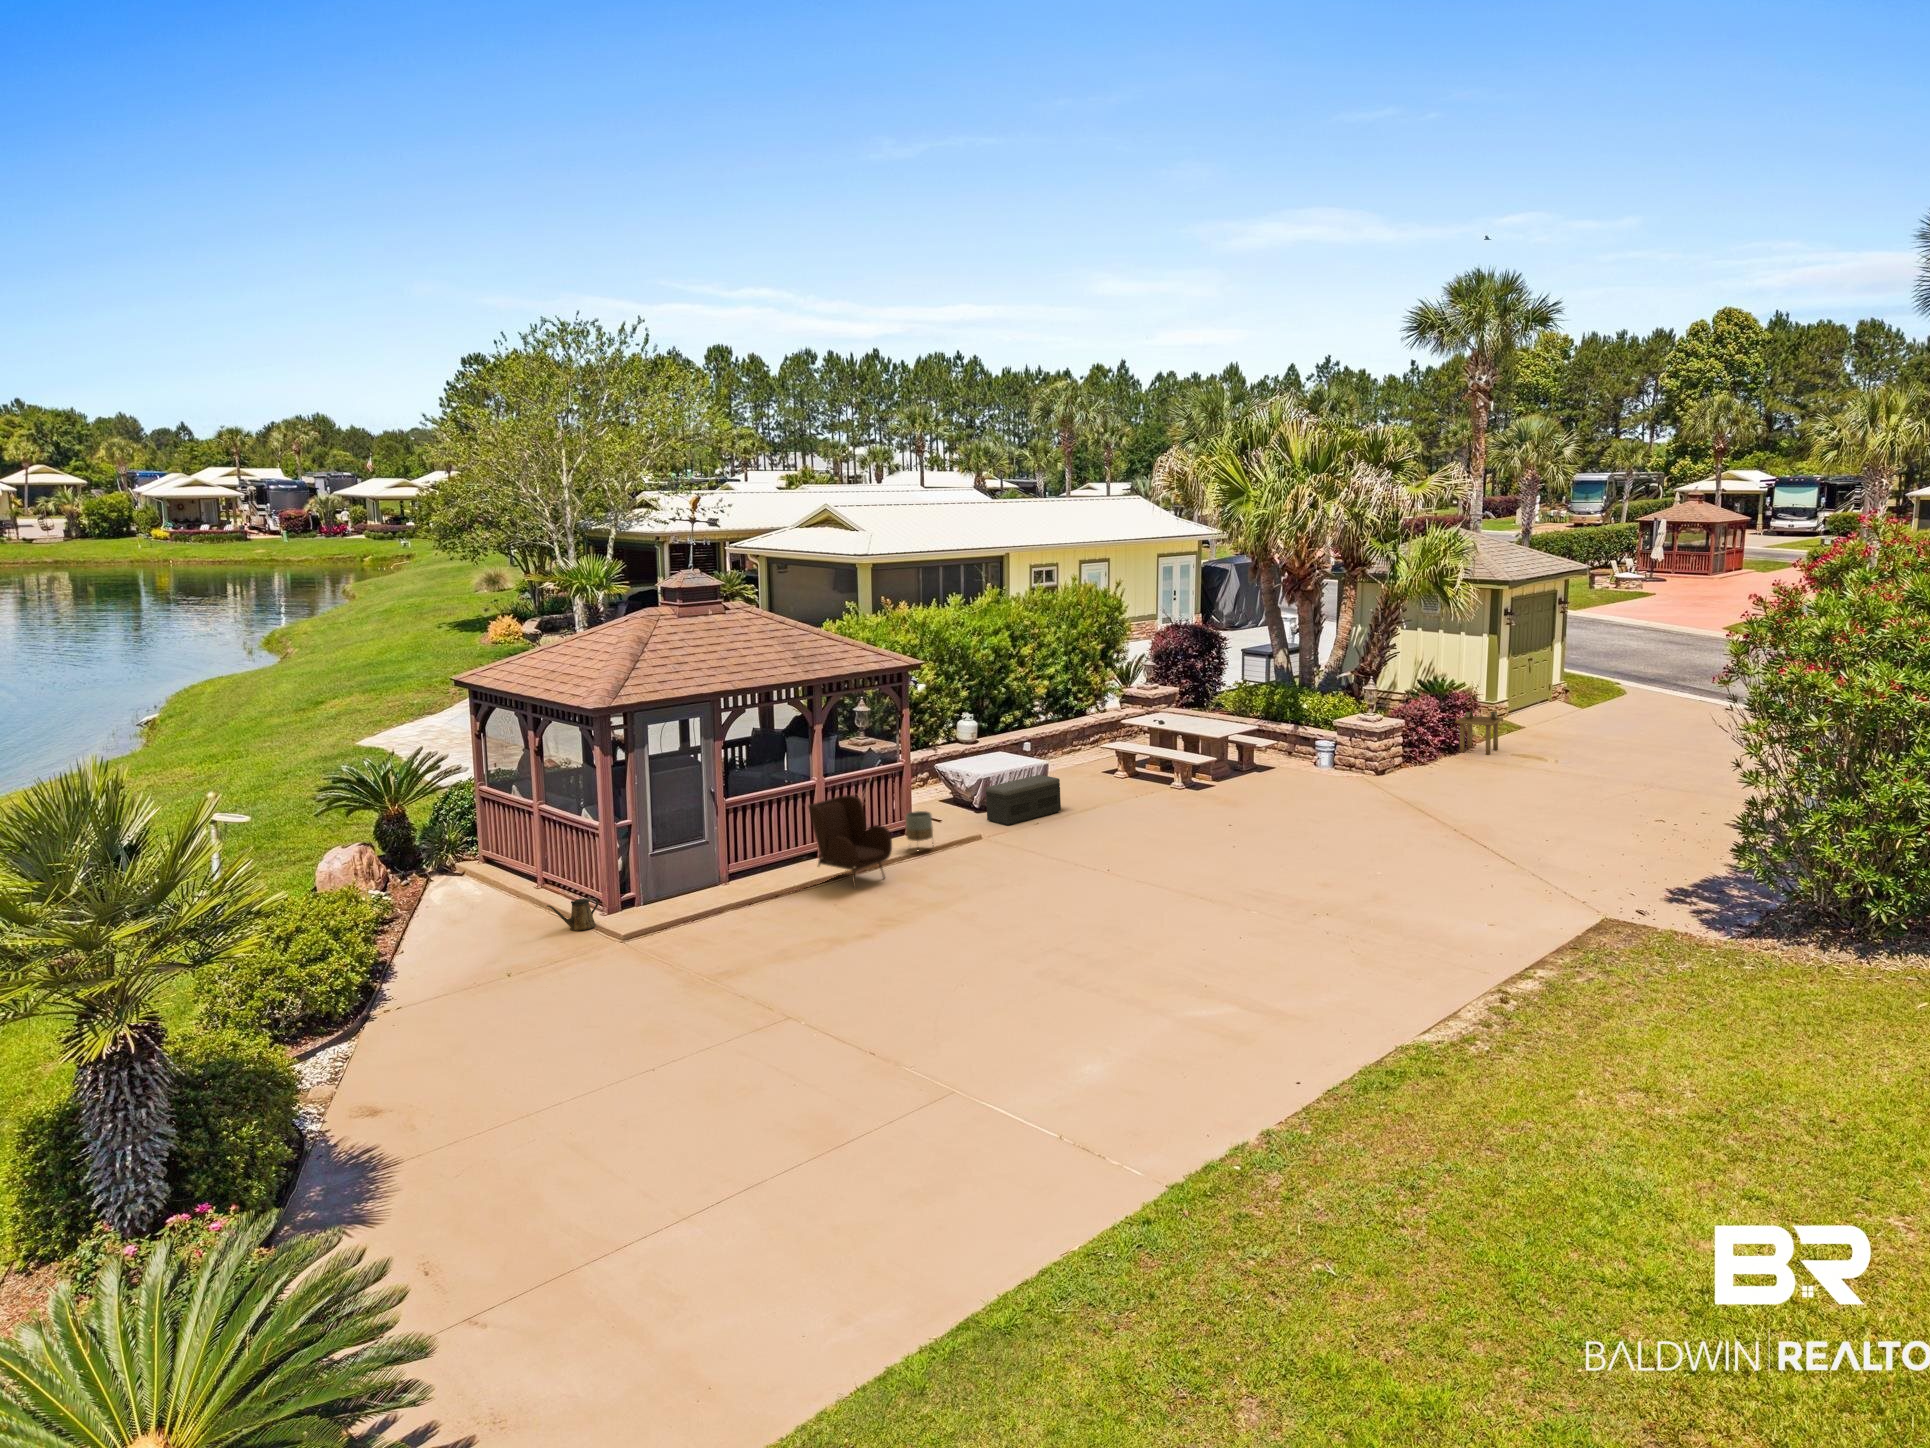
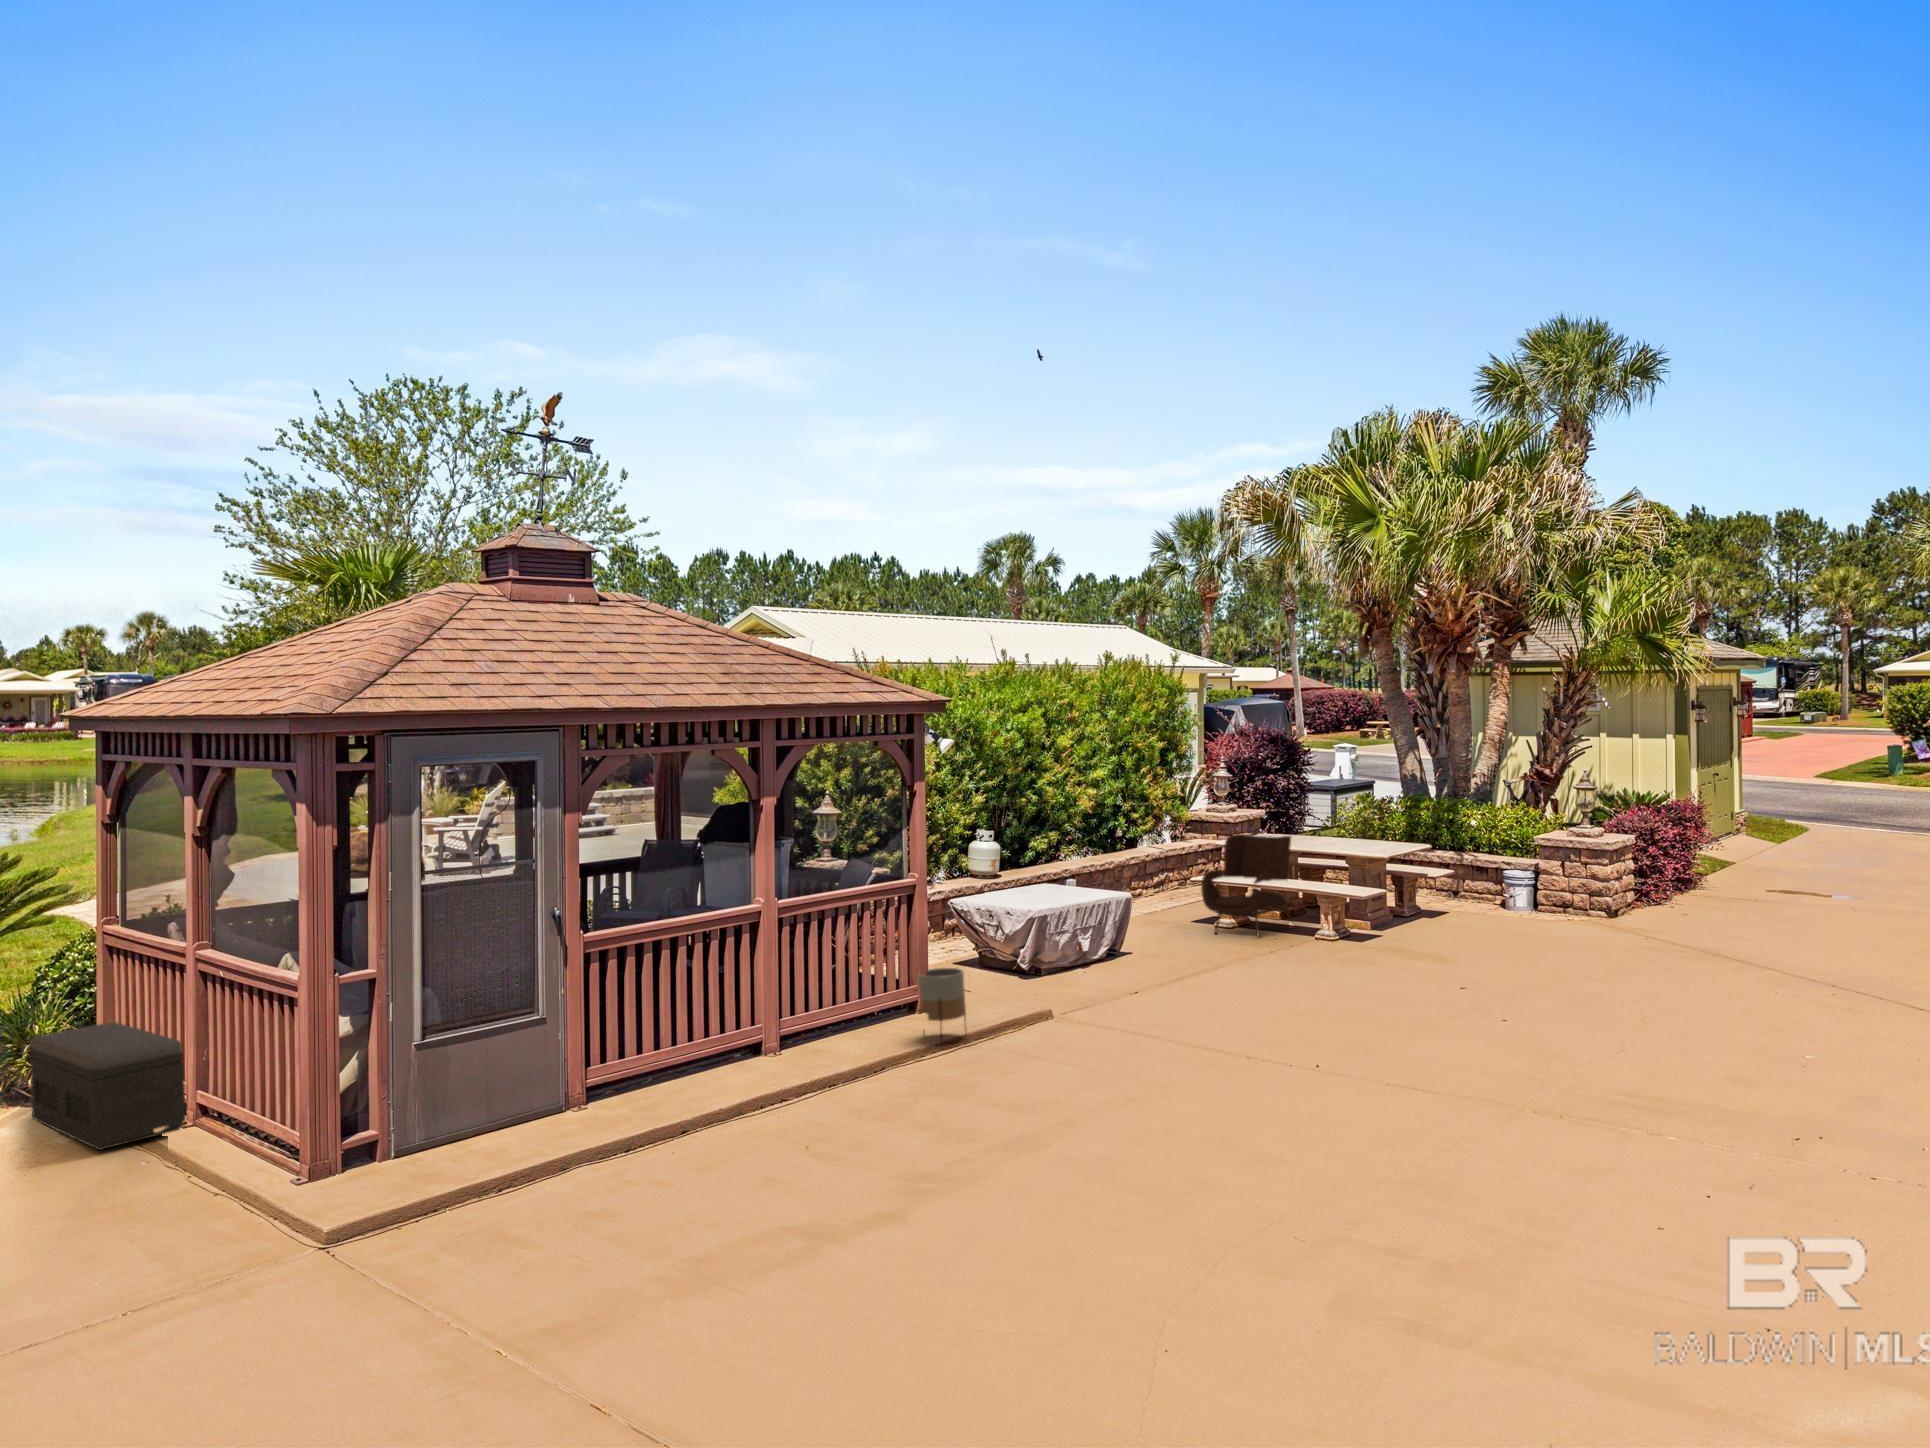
side table: present [1455,711,1503,755] -> none [1693,825,1758,886]
storage bench: present [986,775,1061,825] -> present [30,1022,186,1150]
armchair: present [808,795,892,888] -> present [1201,834,1291,937]
watering can: present [547,898,599,931] -> none [155,1145,289,1222]

